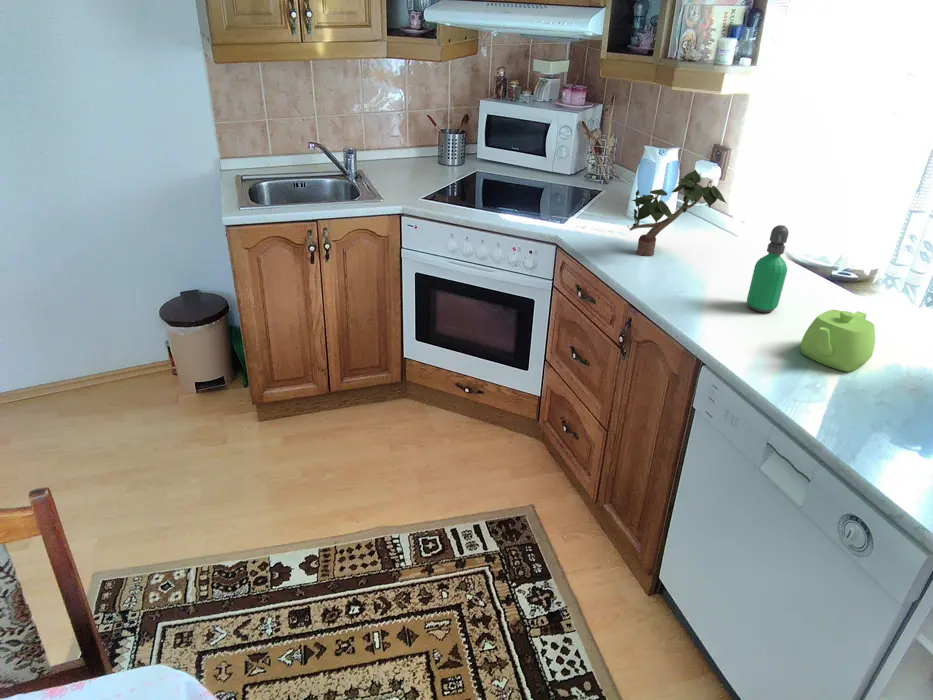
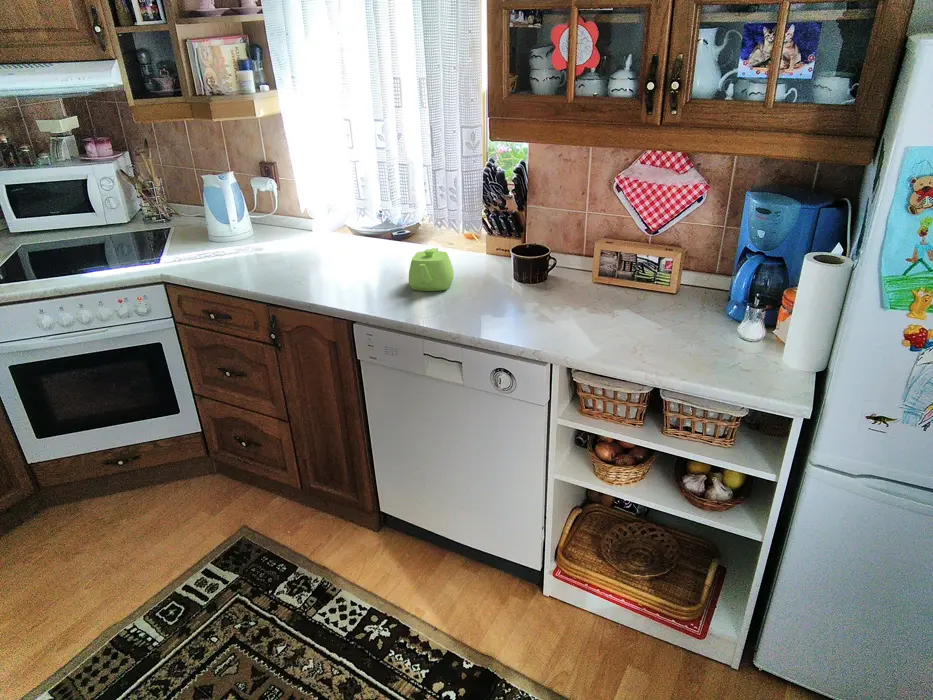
potted plant: present [630,170,726,256] -> none [220,181,302,266]
soap dispenser: present [747,225,789,312] -> none [349,205,377,275]

